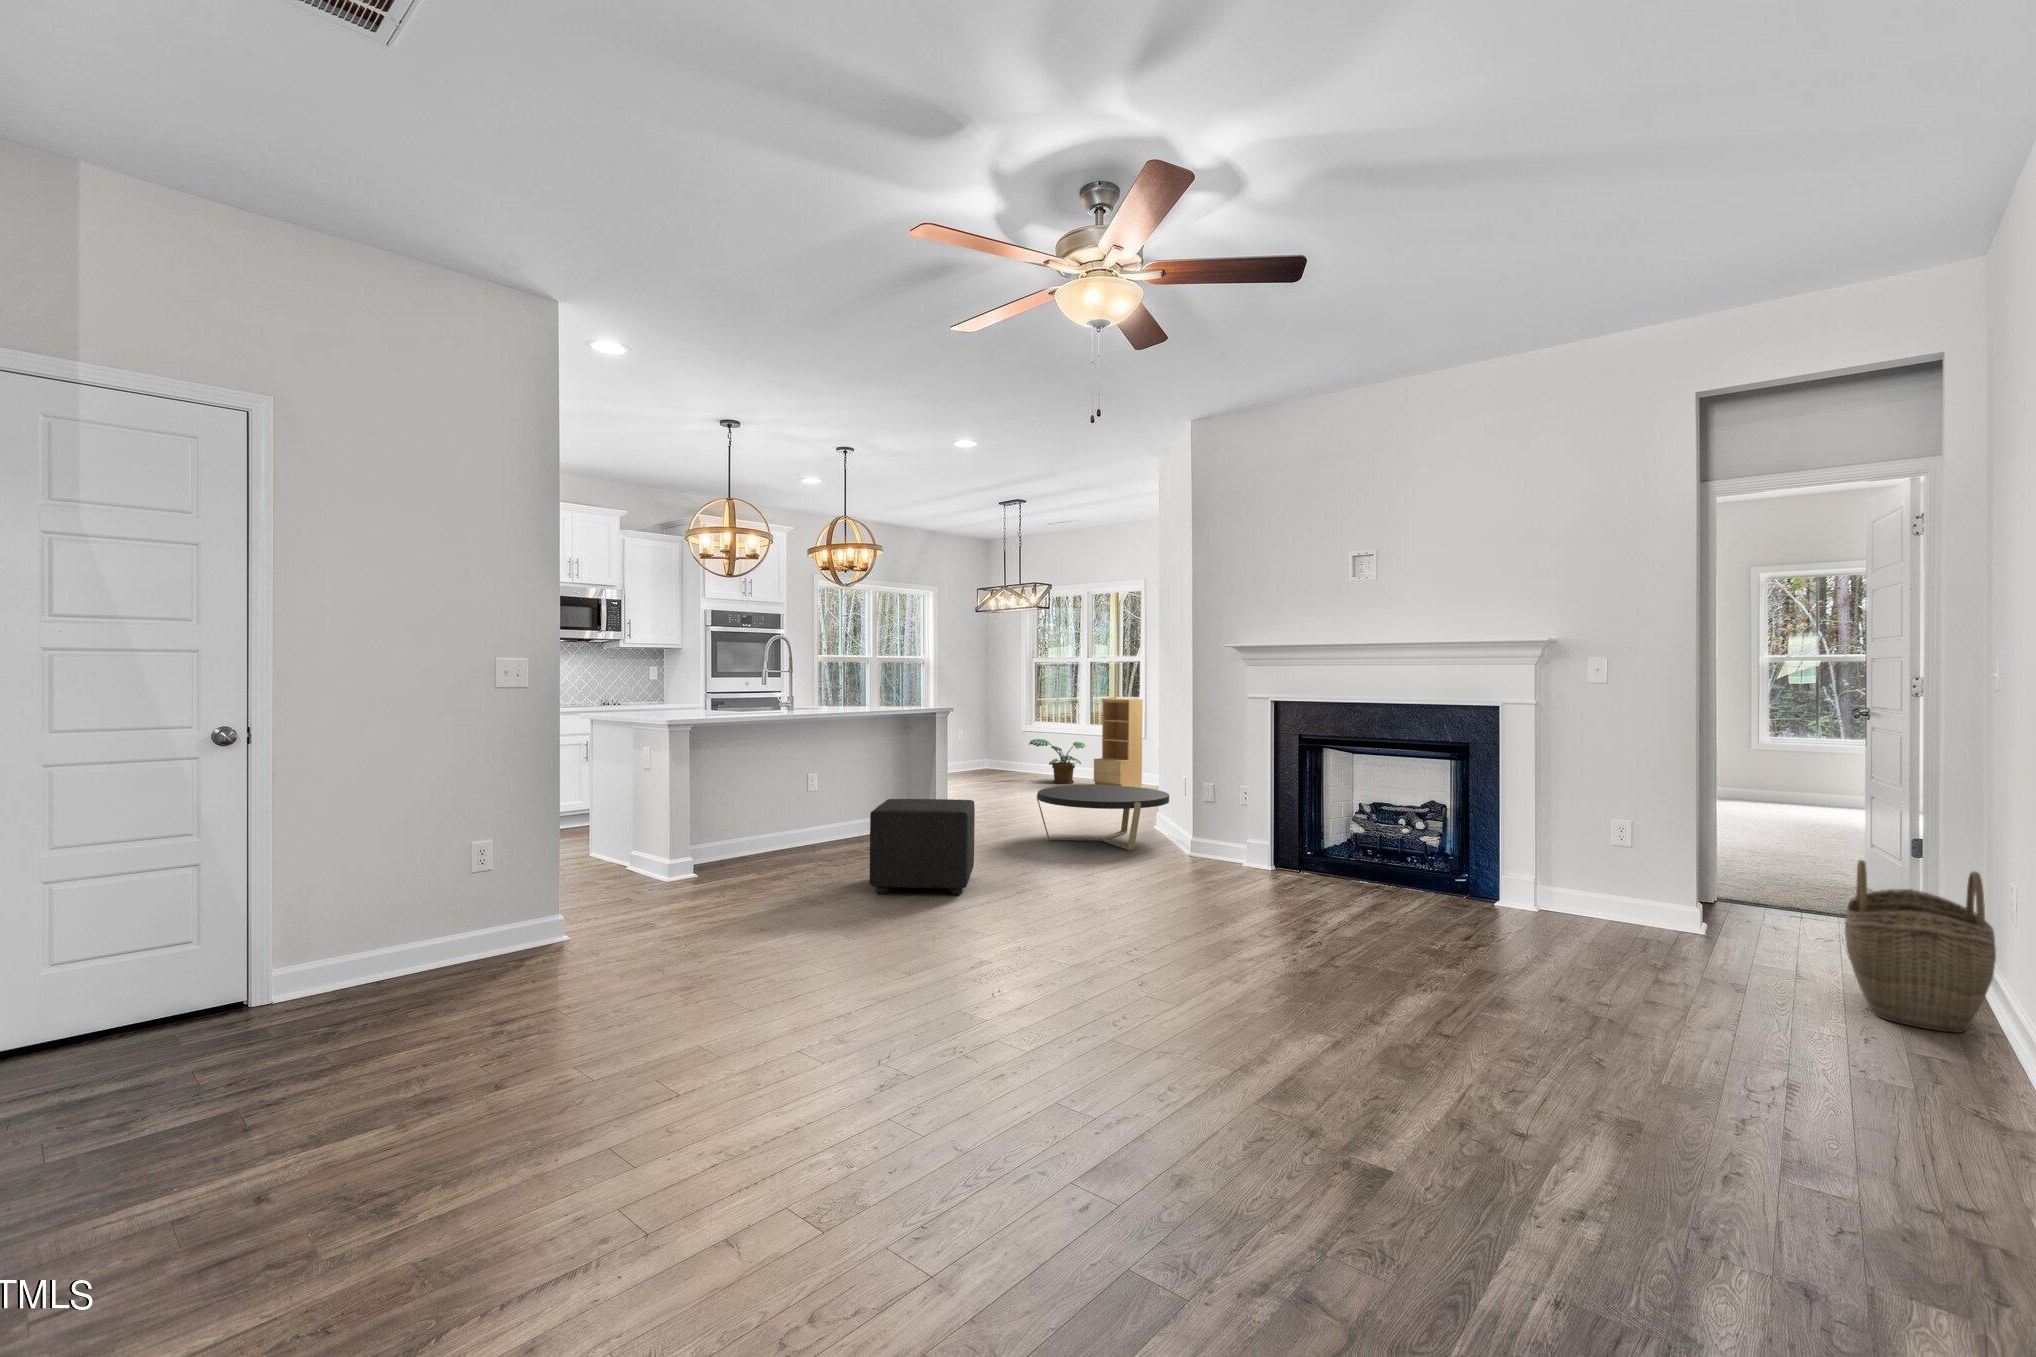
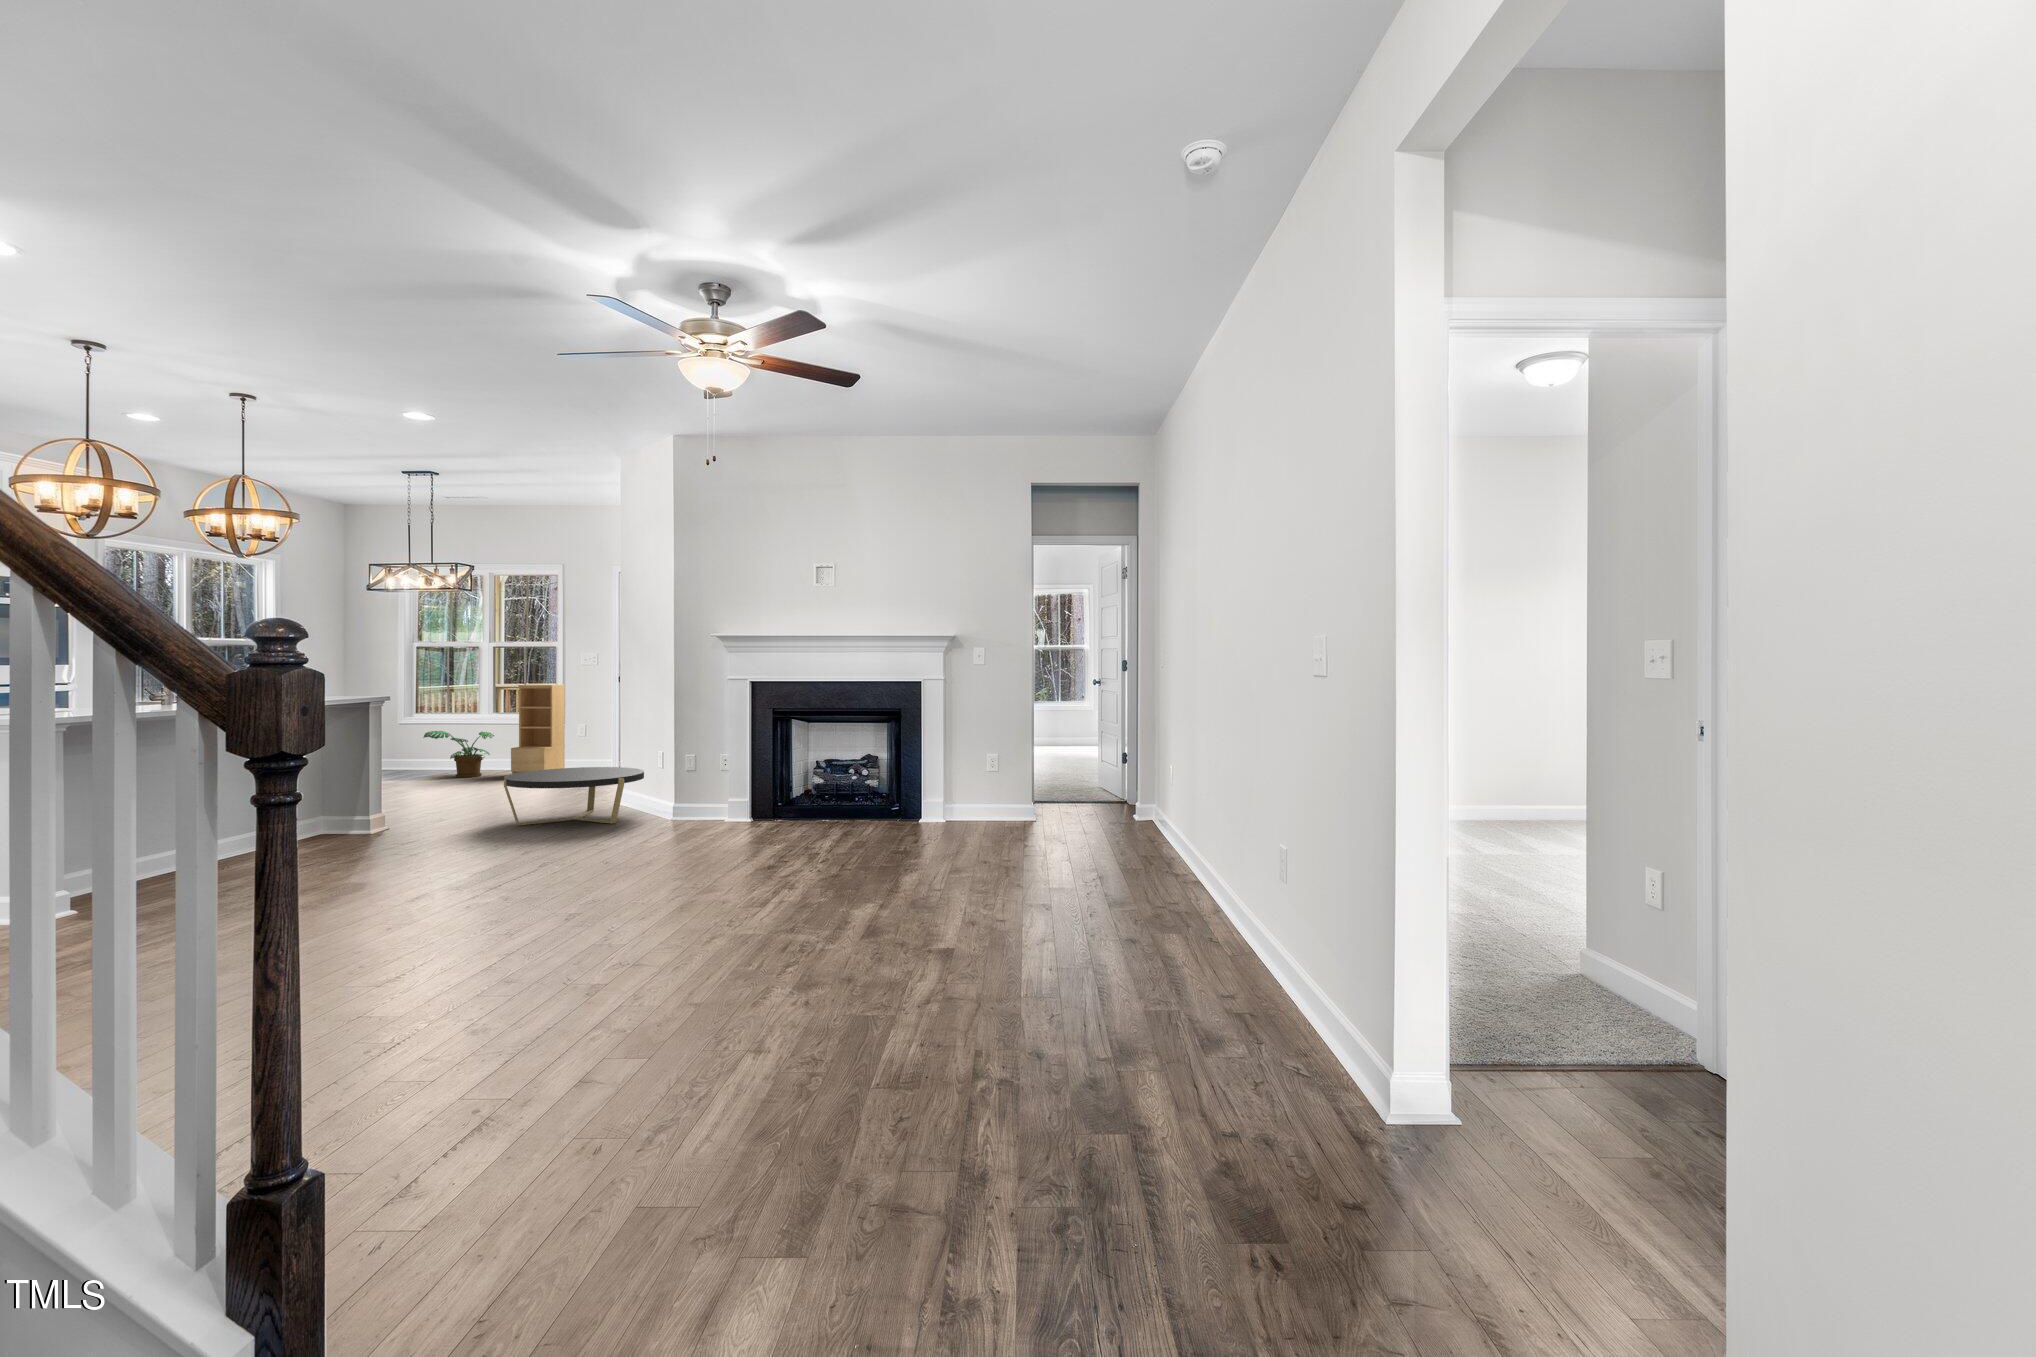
ottoman: present [870,799,975,895] -> none [365,786,490,889]
woven basket: present [1845,860,1996,1033] -> none [1106,762,1164,846]

